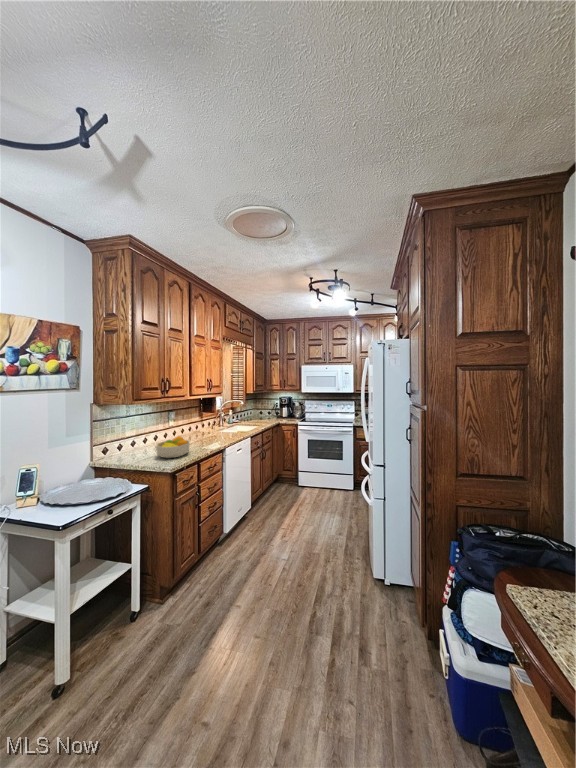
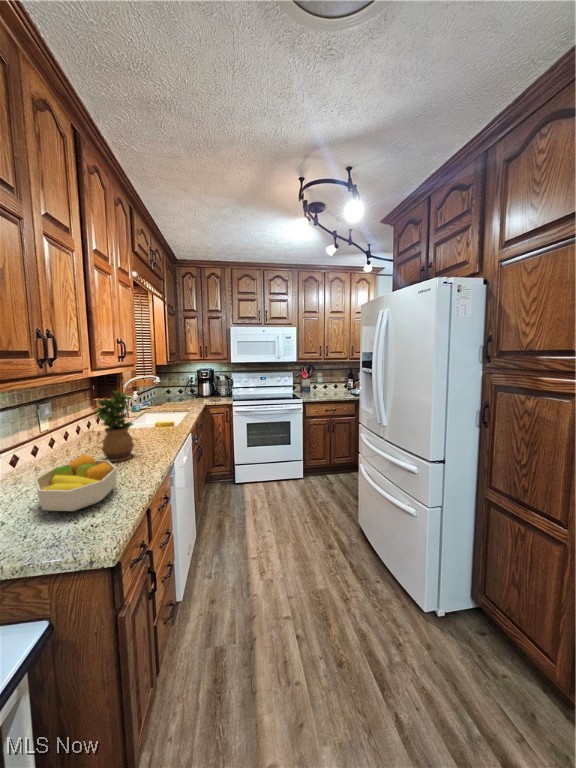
potted plant: none [190,406,211,445] -> present [96,391,134,462]

